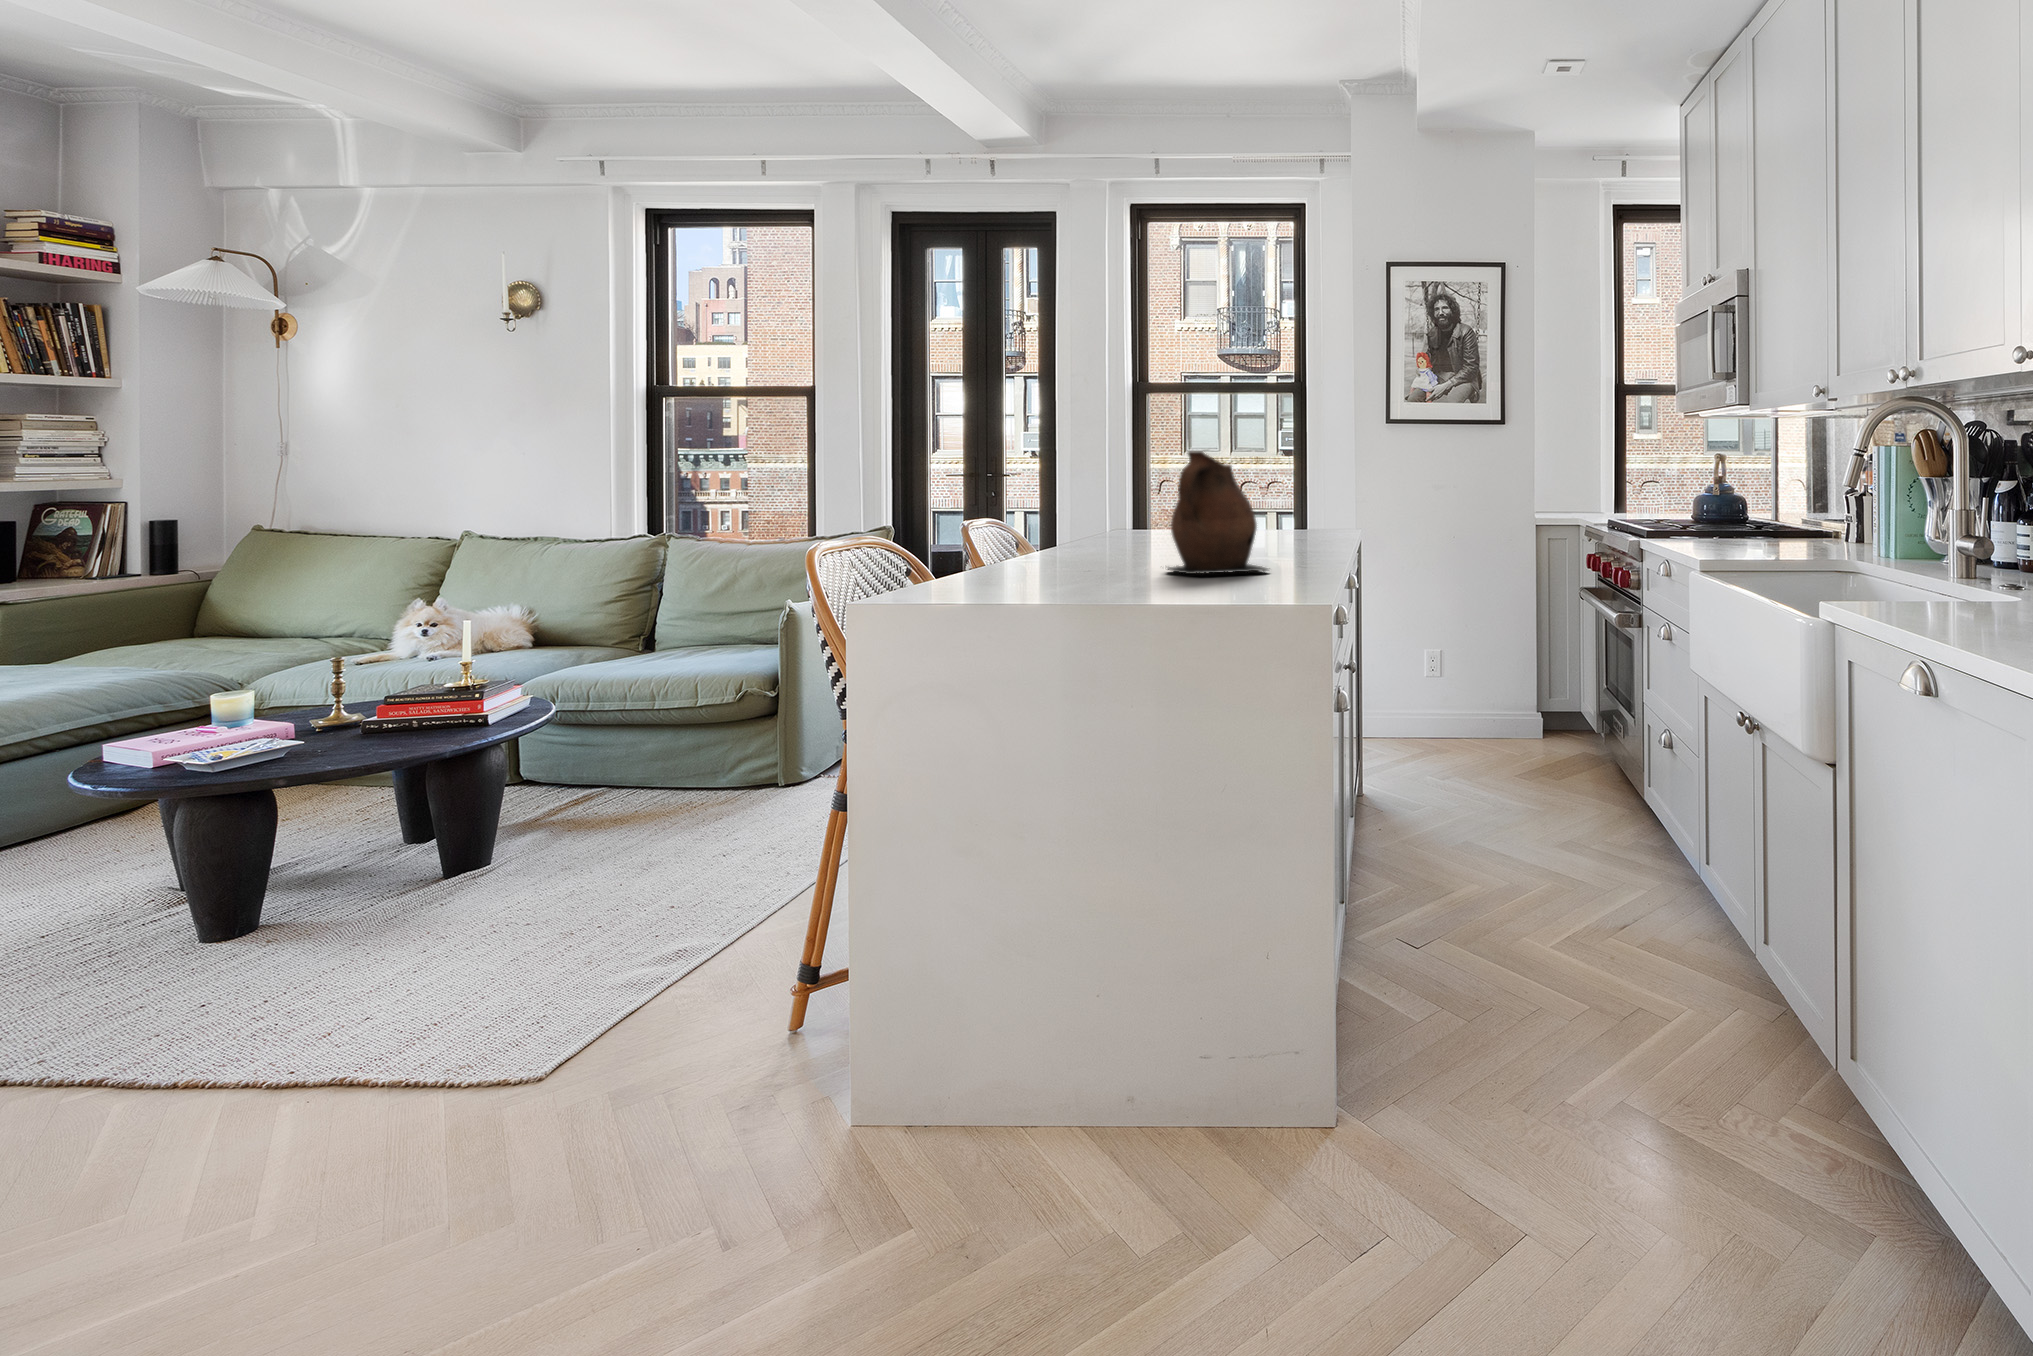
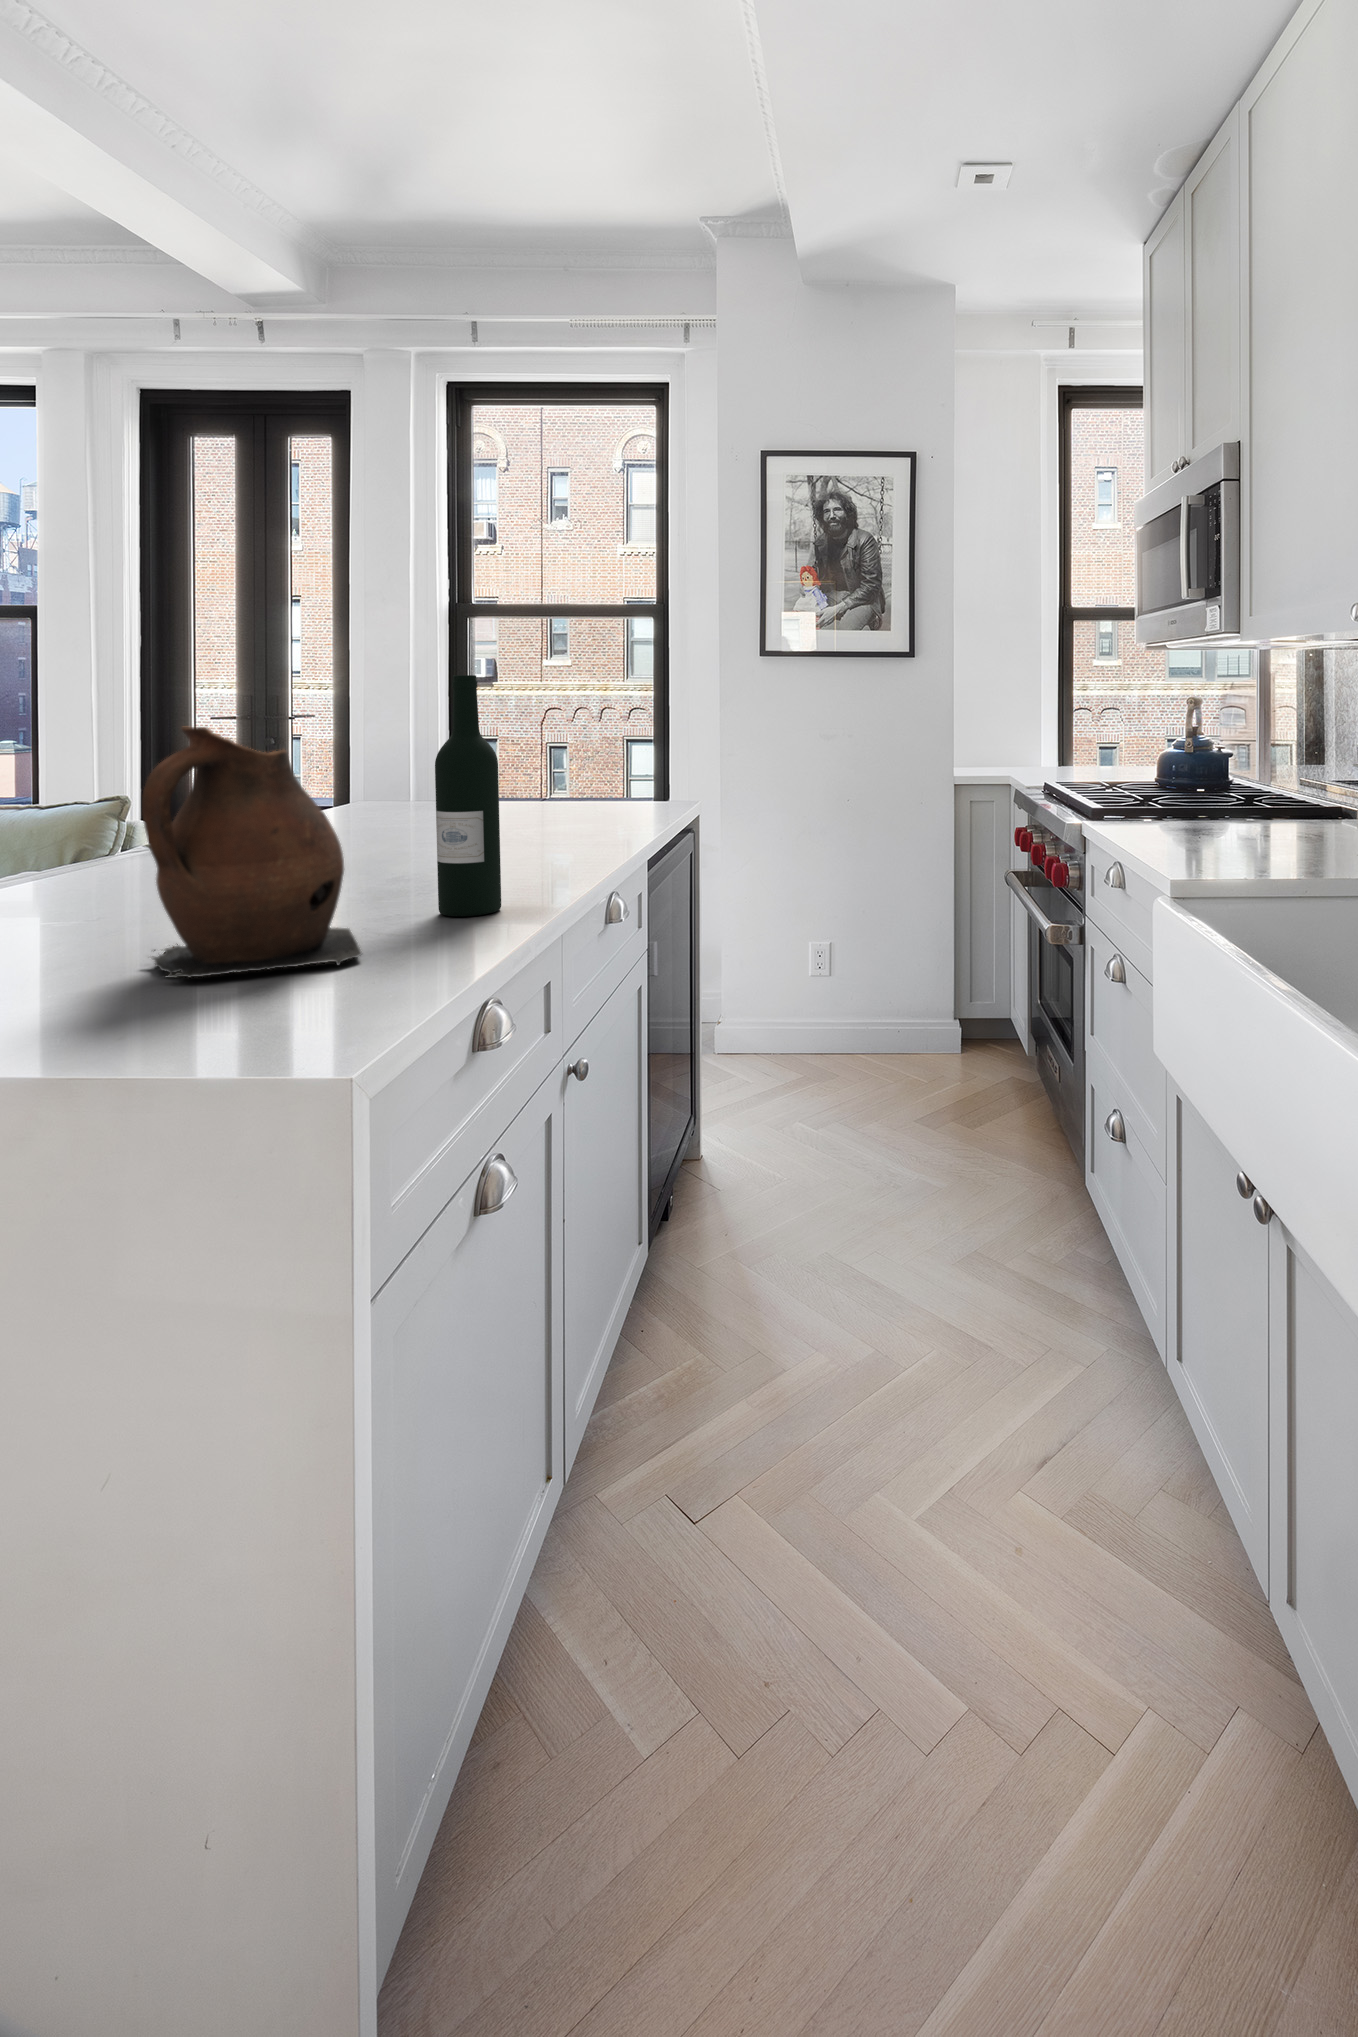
wine bottle: none [1277,428,1311,562] -> present [435,675,501,916]

